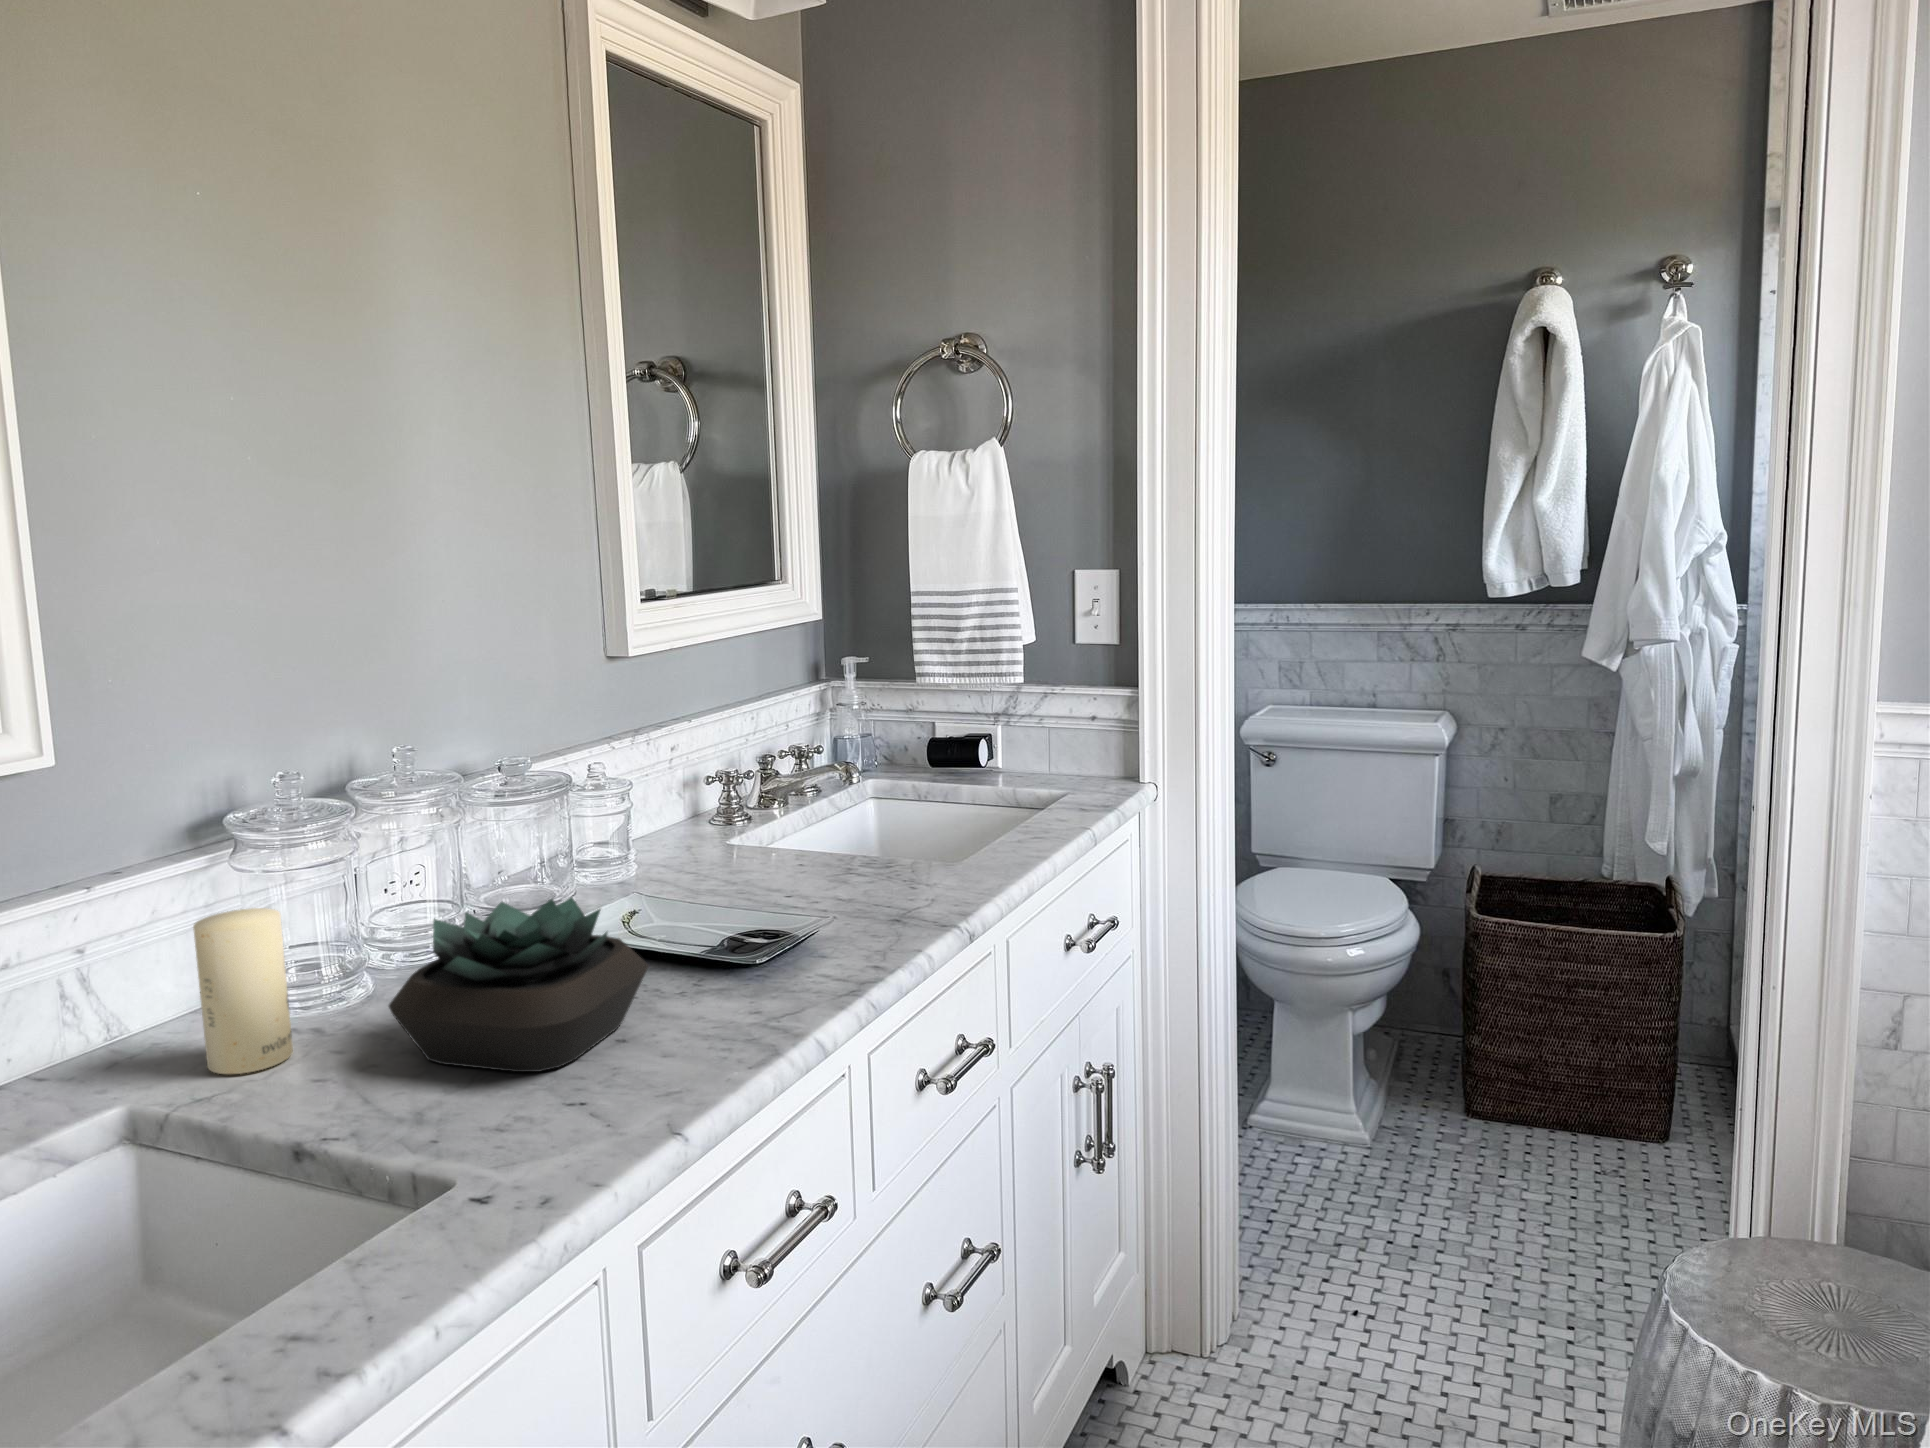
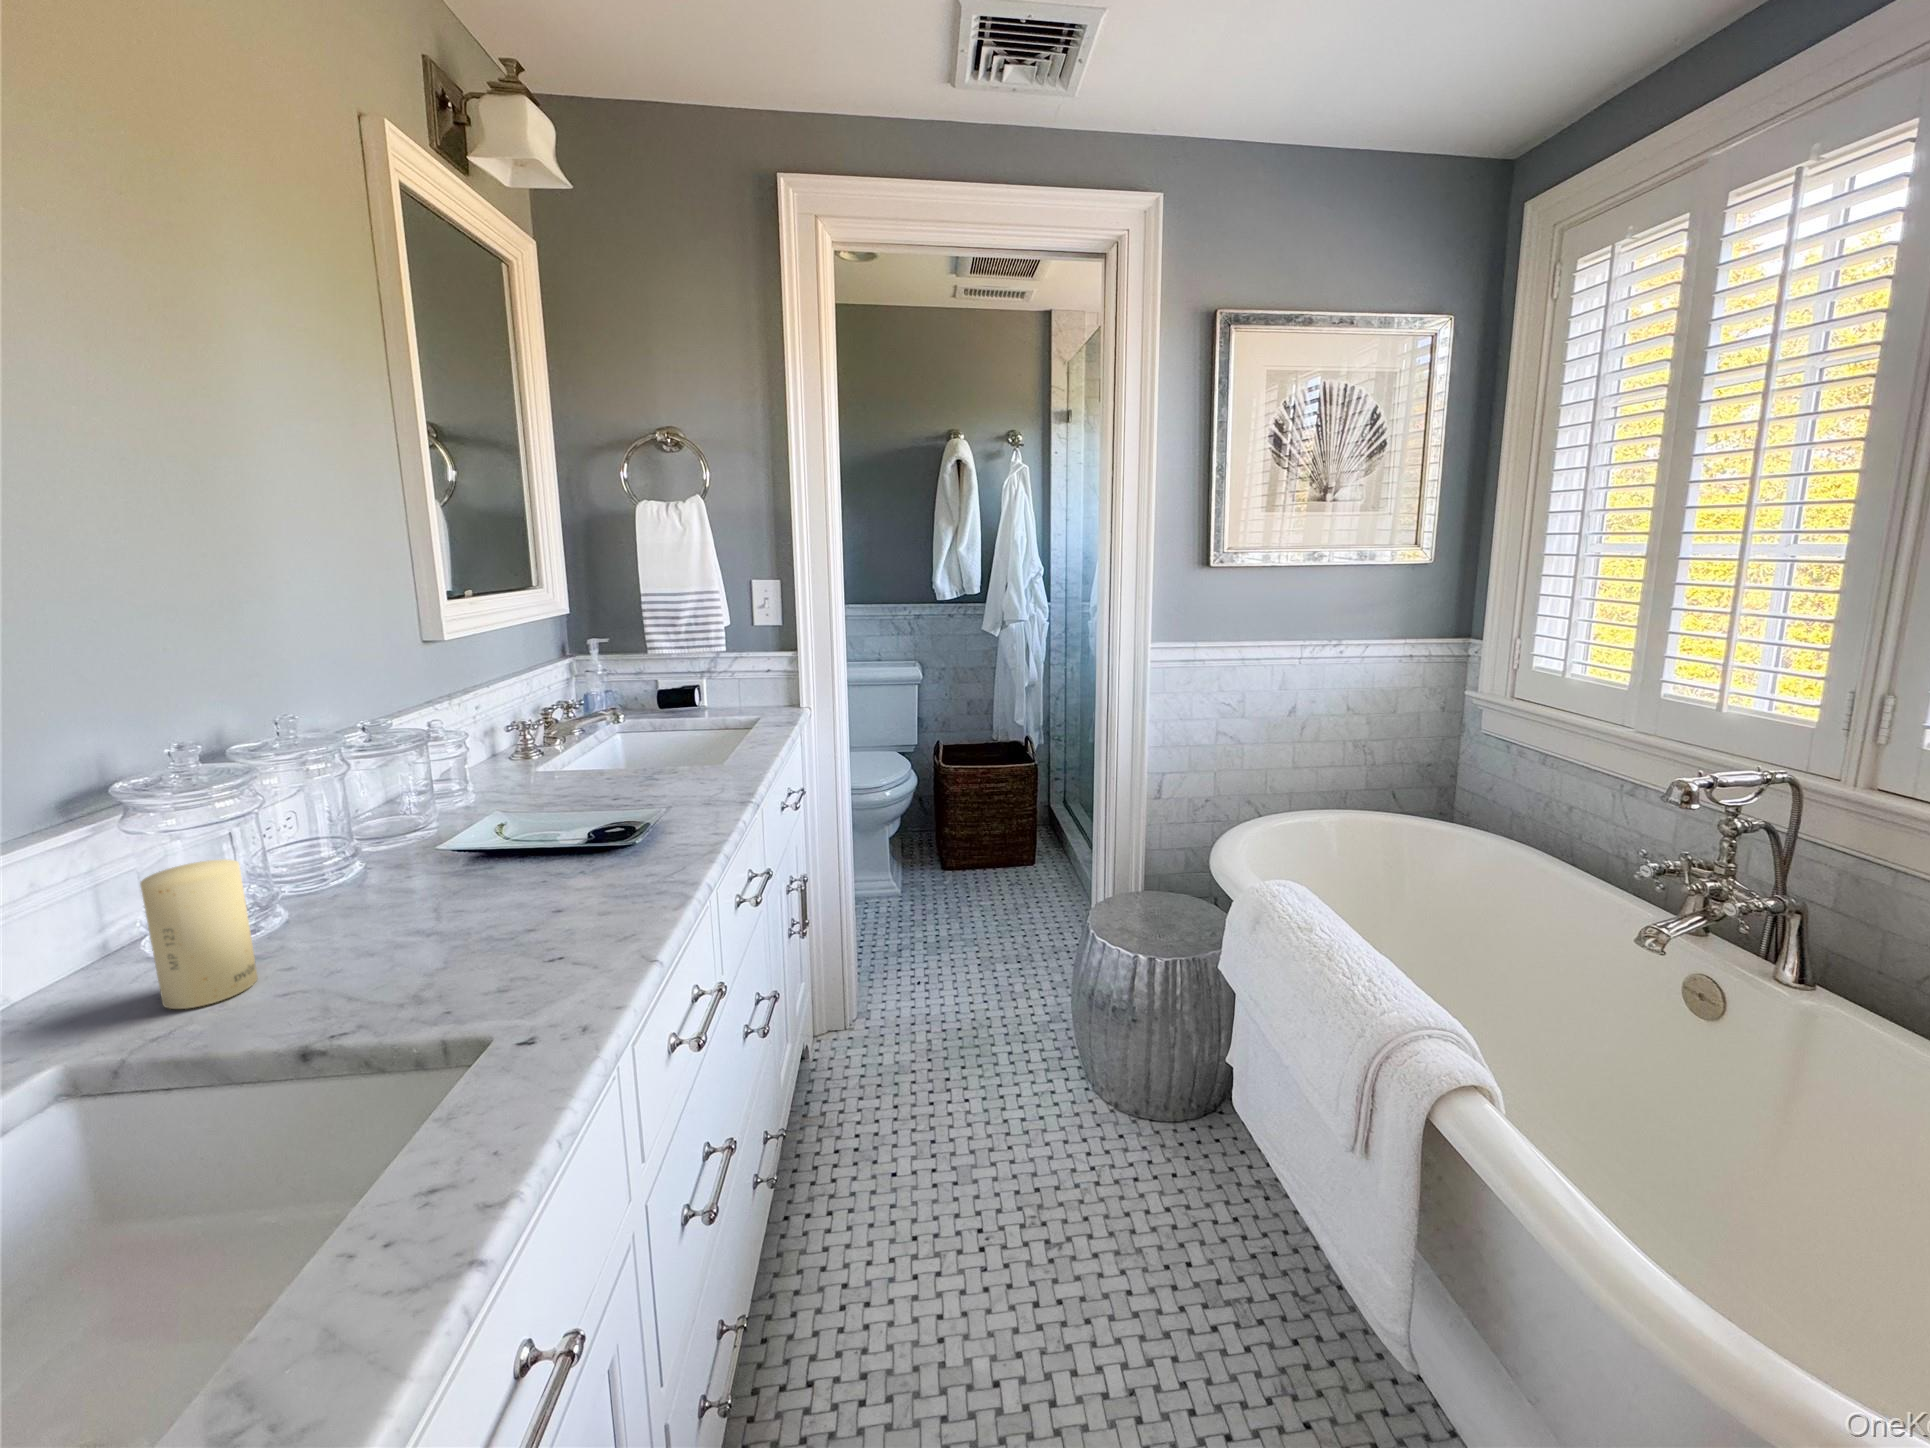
succulent plant: present [389,897,649,1072] -> none [367,814,582,953]

